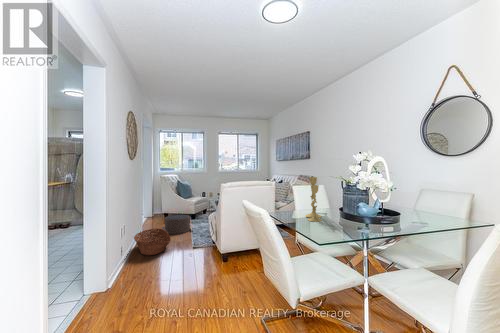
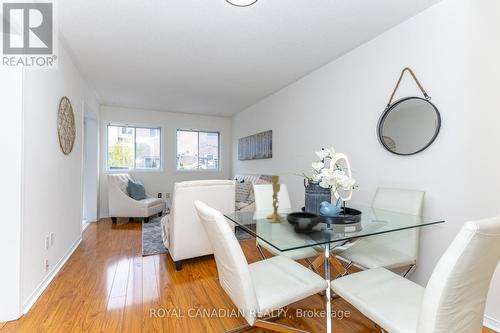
bowl: none [325,212,359,232] -> present [286,212,321,233]
pouf: present [162,215,194,234] -> none [106,219,146,241]
basket: present [134,228,171,255] -> none [68,235,116,268]

